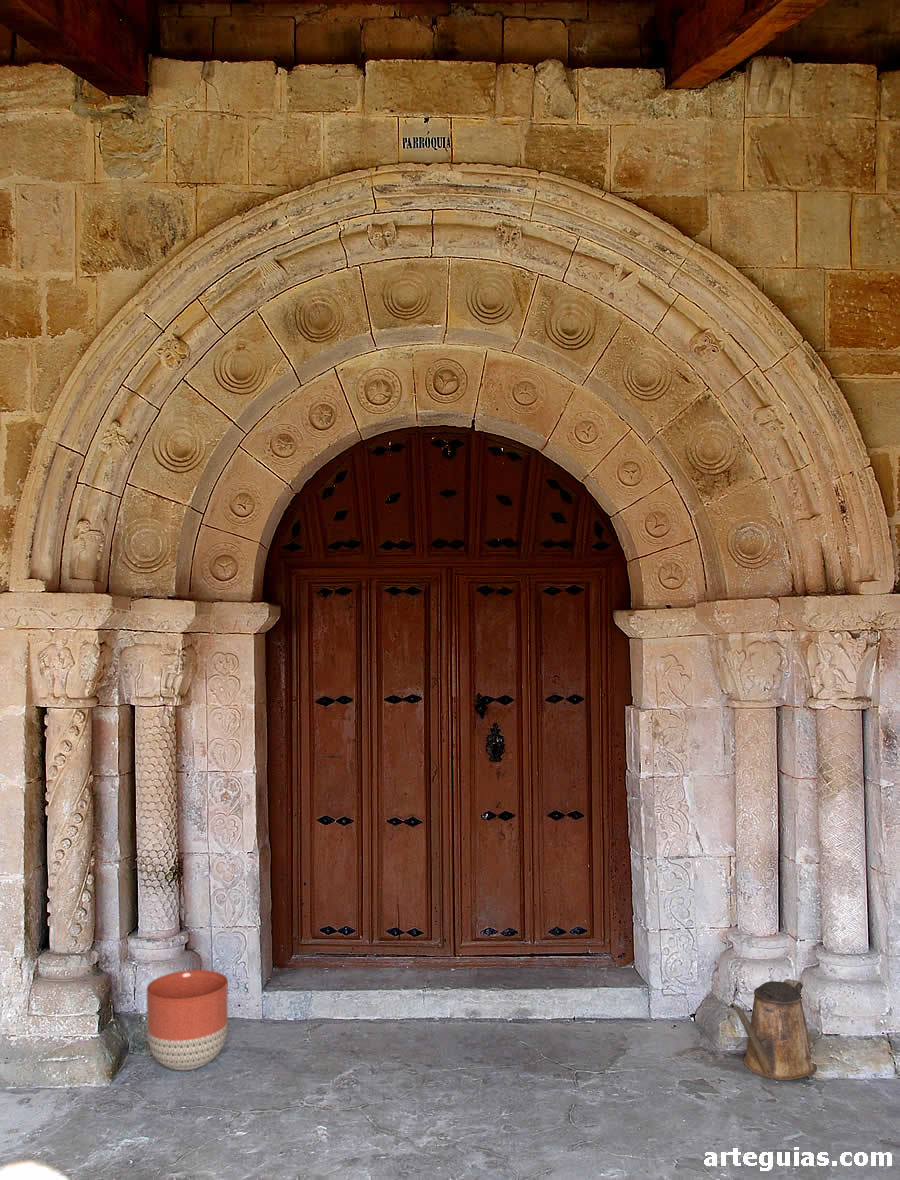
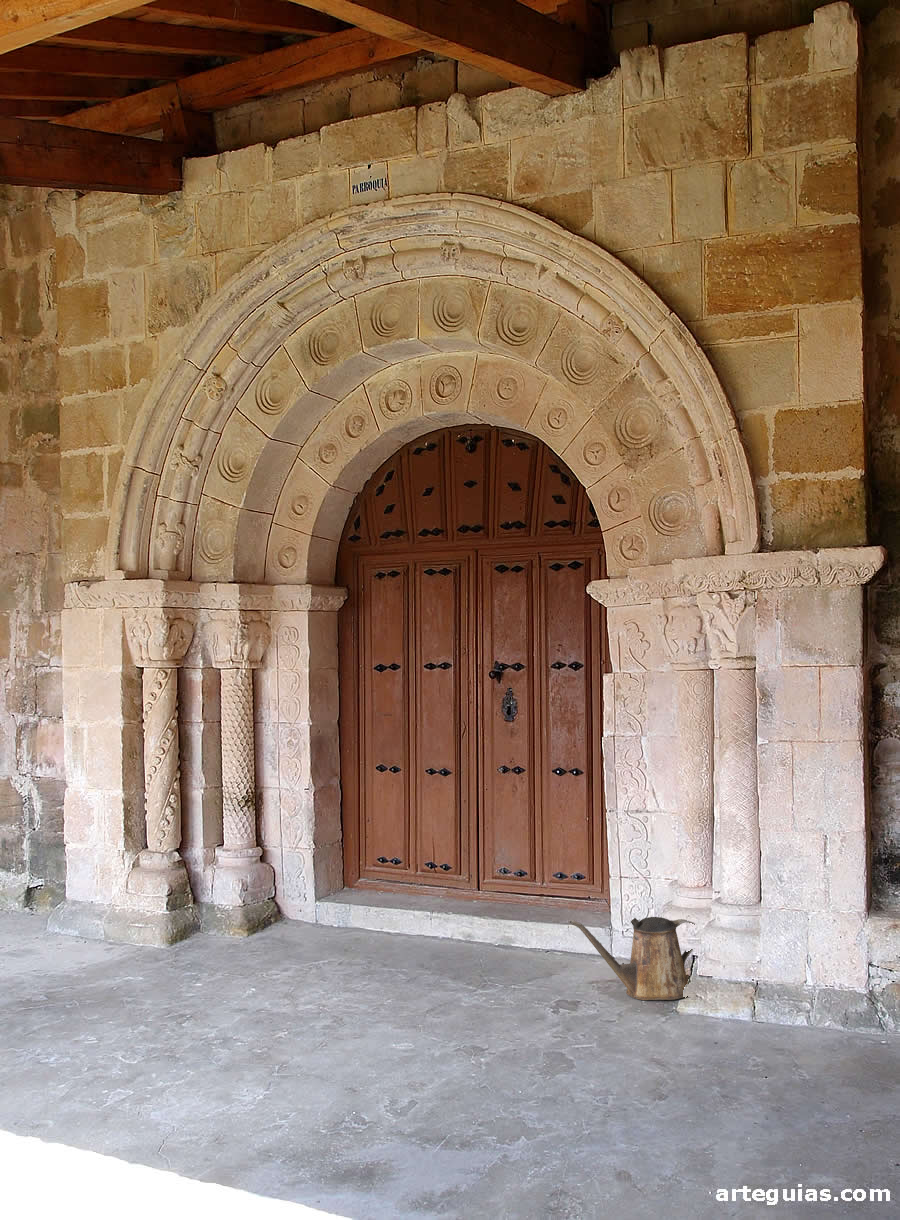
planter: present [147,970,228,1070] -> none [198,874,260,943]

